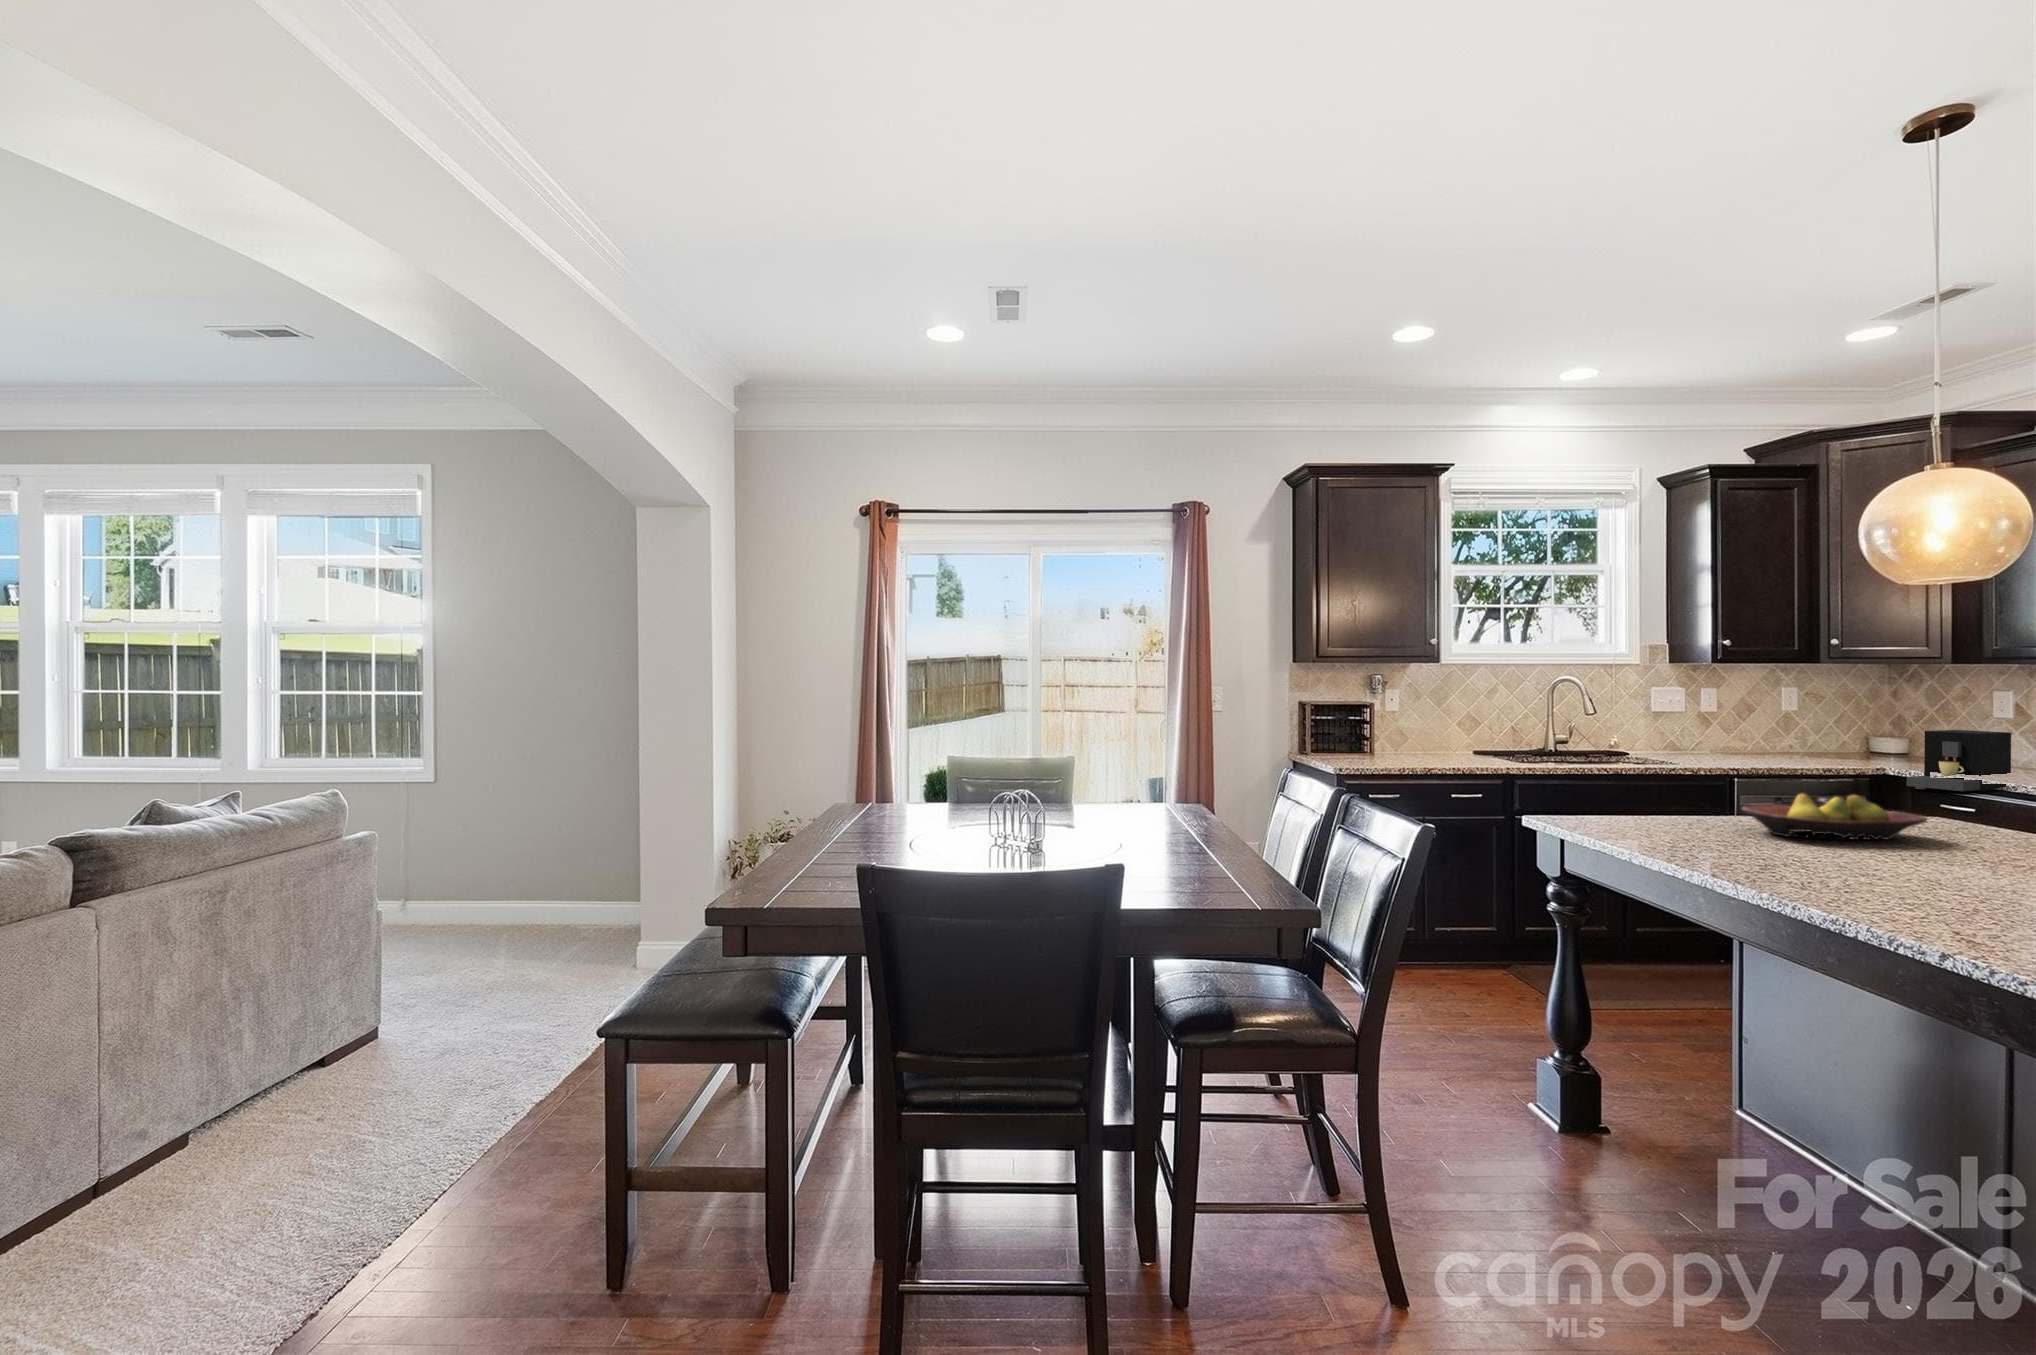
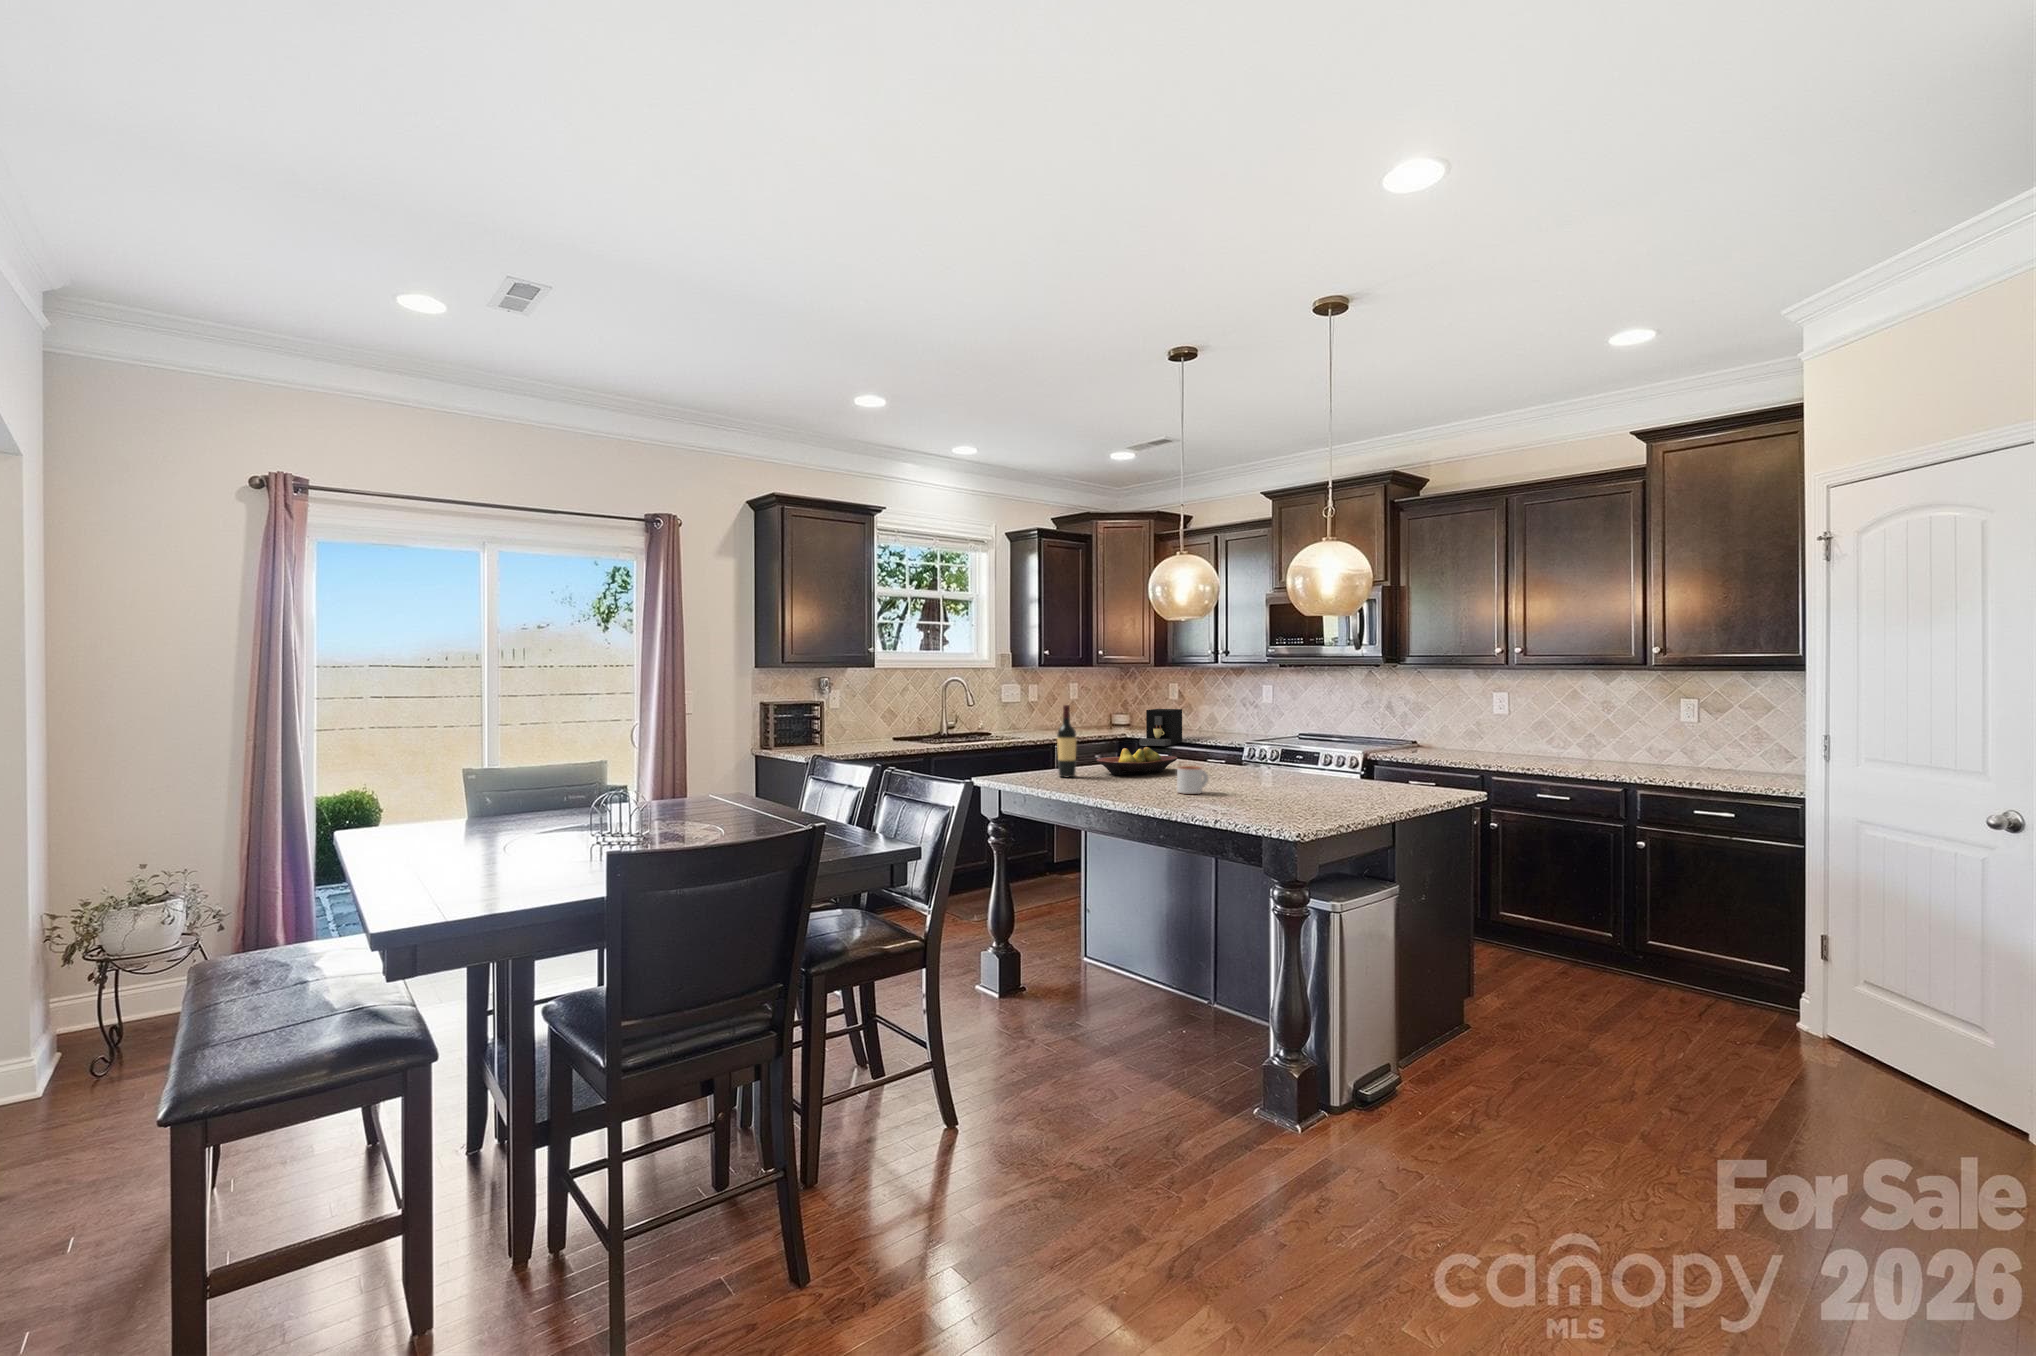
wine bottle: none [1660,719,1697,831] -> present [1057,705,1076,777]
mug: none [1891,838,1974,893] -> present [1177,766,1208,794]

